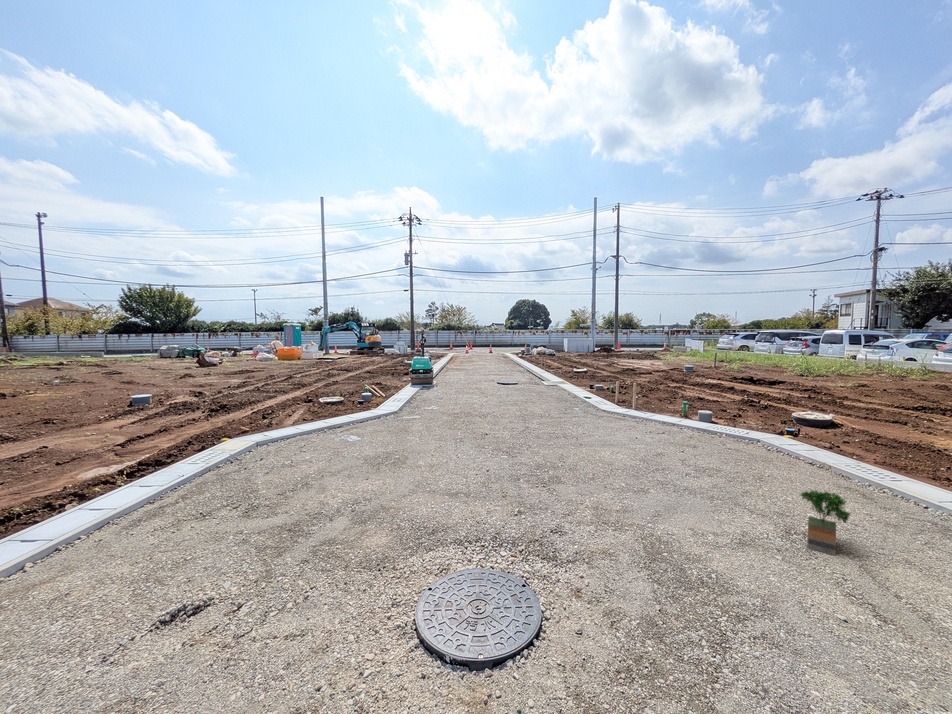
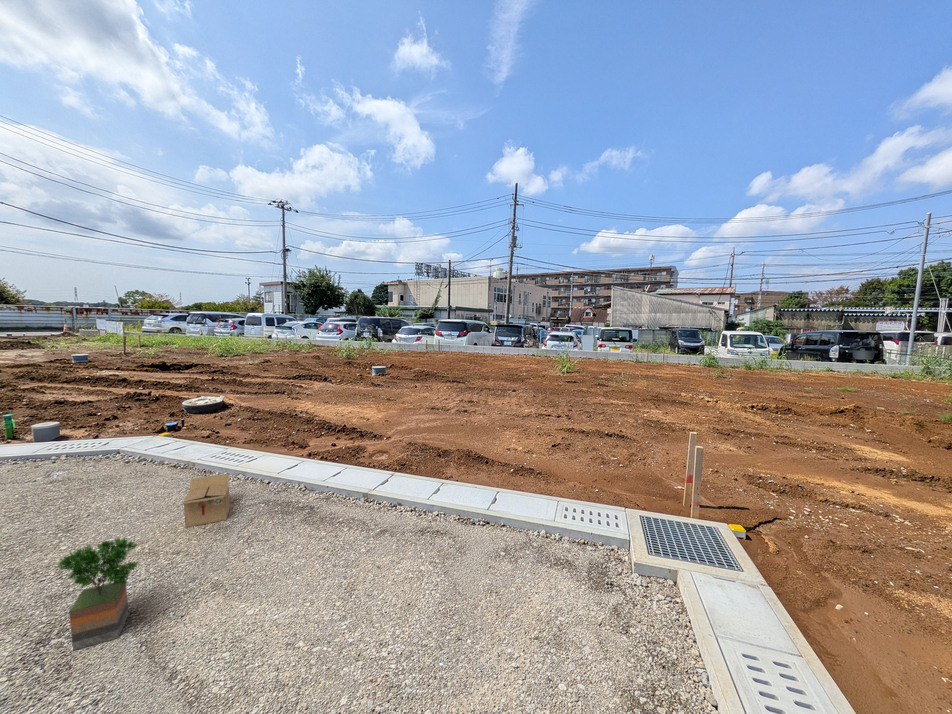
cardboard box: none [850,475,891,519] -> present [182,474,230,527]

